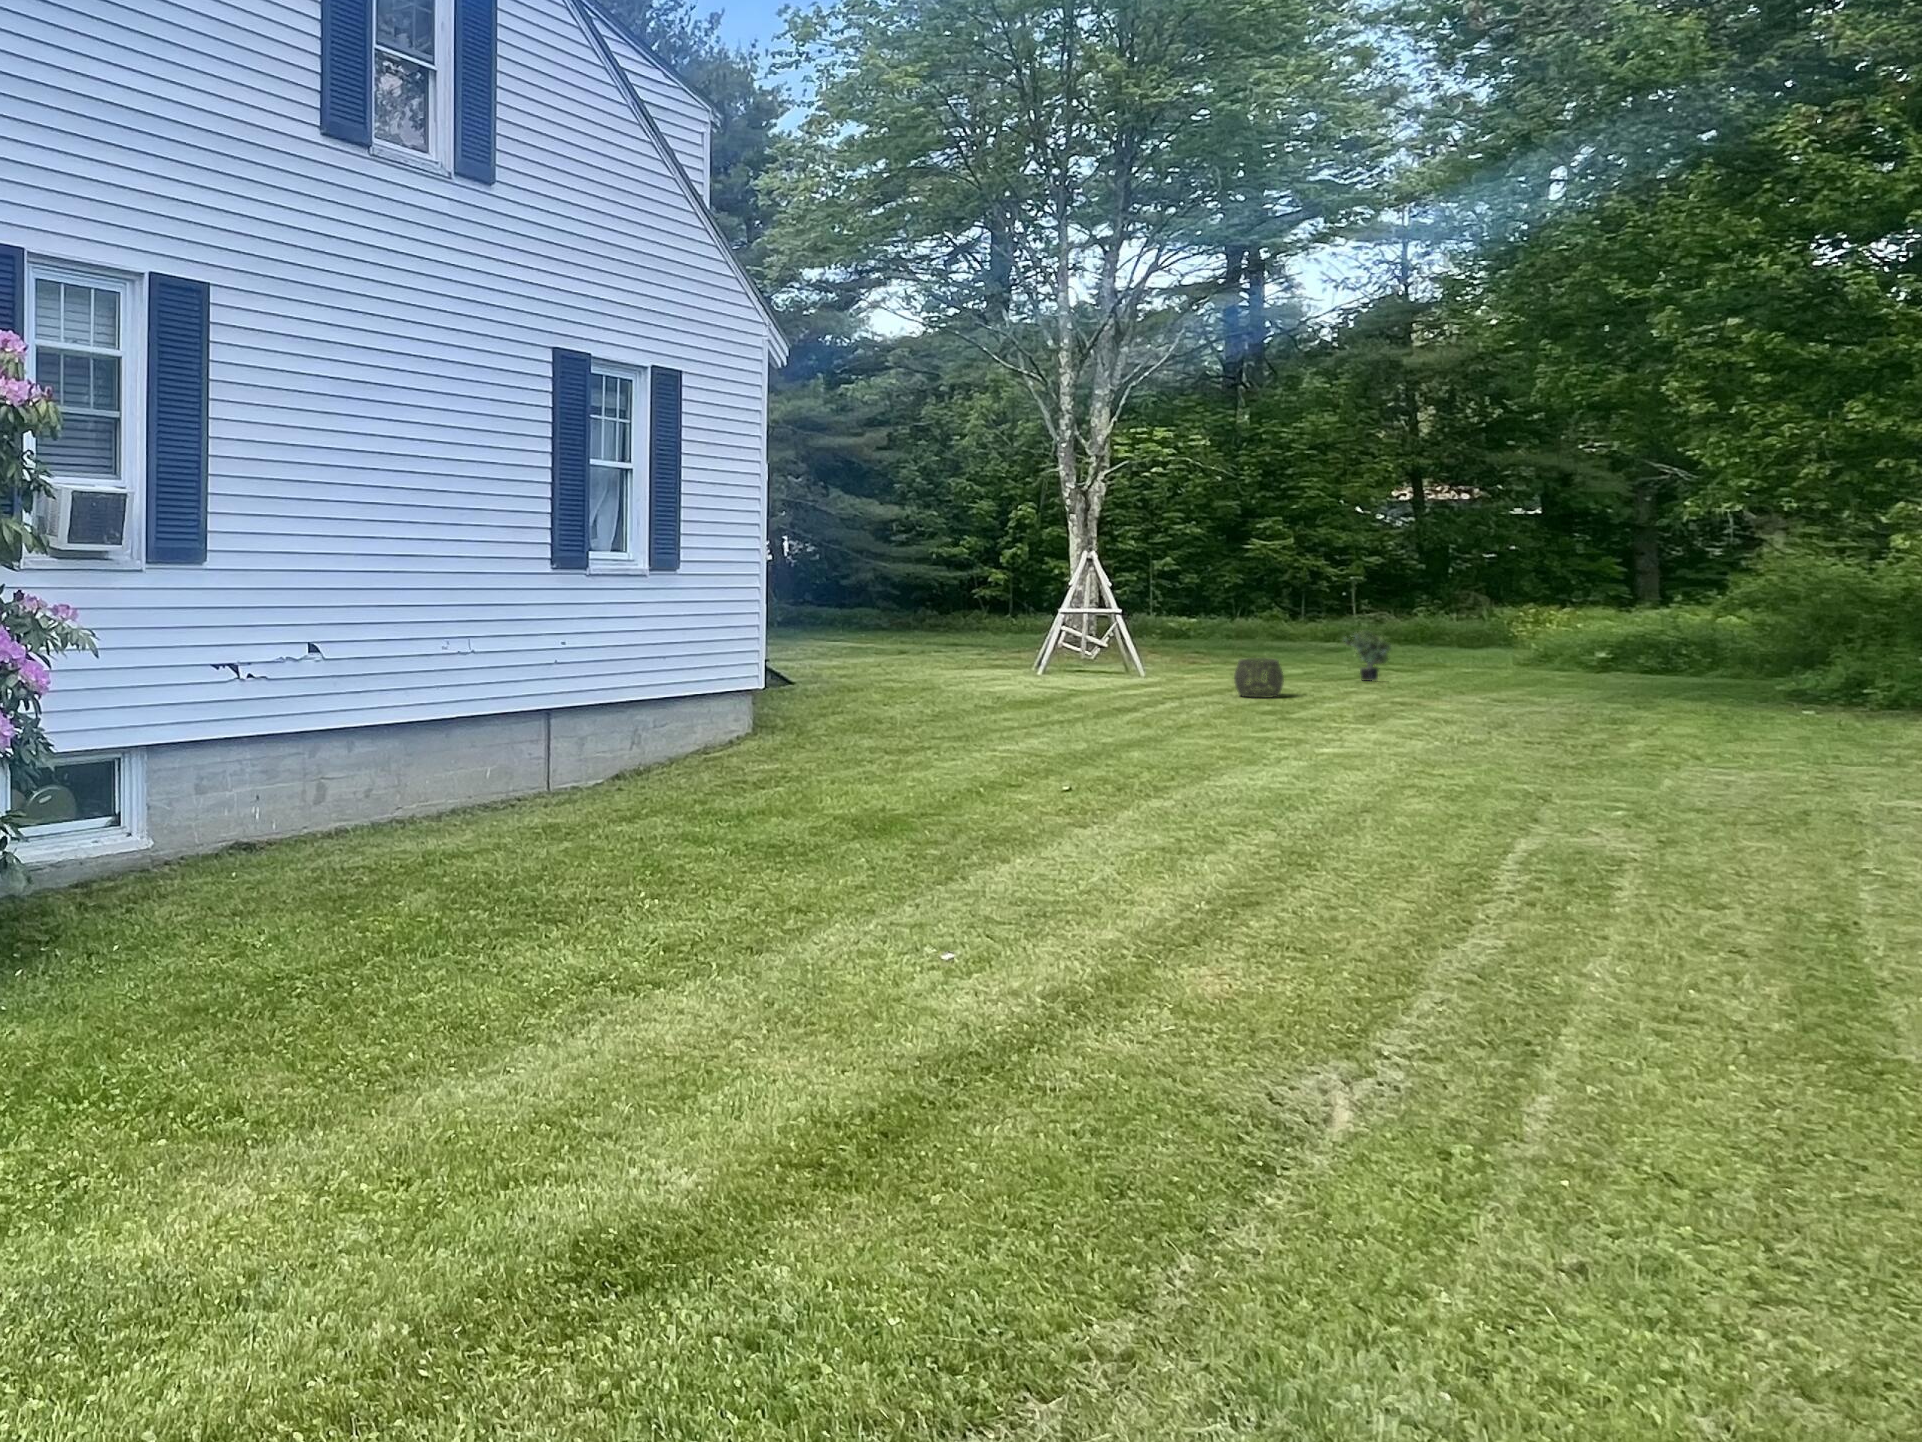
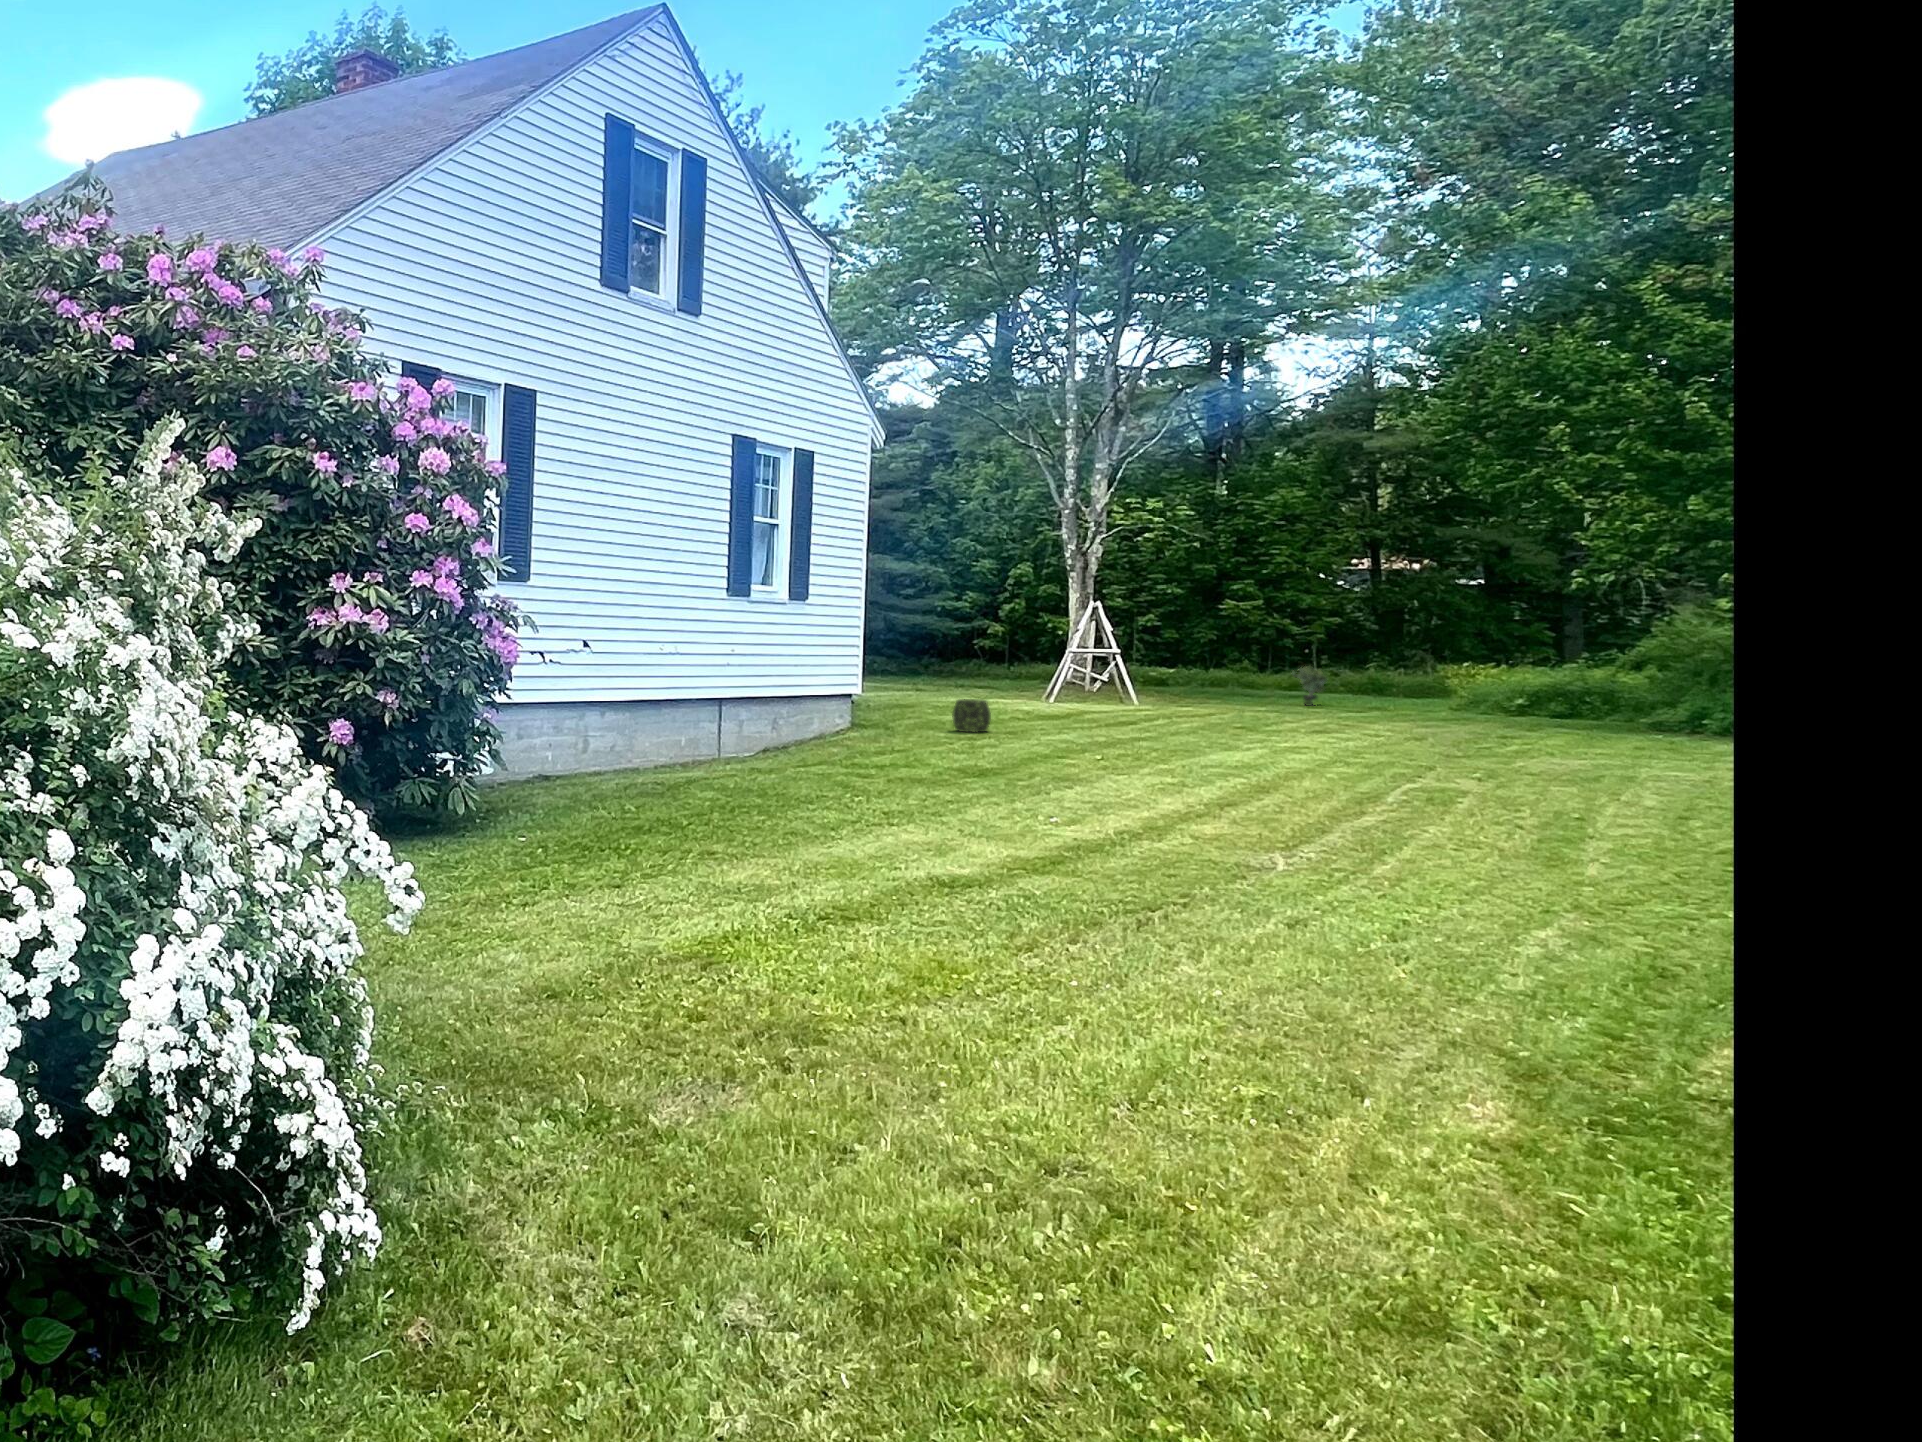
woven basket: present [1234,658,1284,698] -> present [952,699,991,732]

